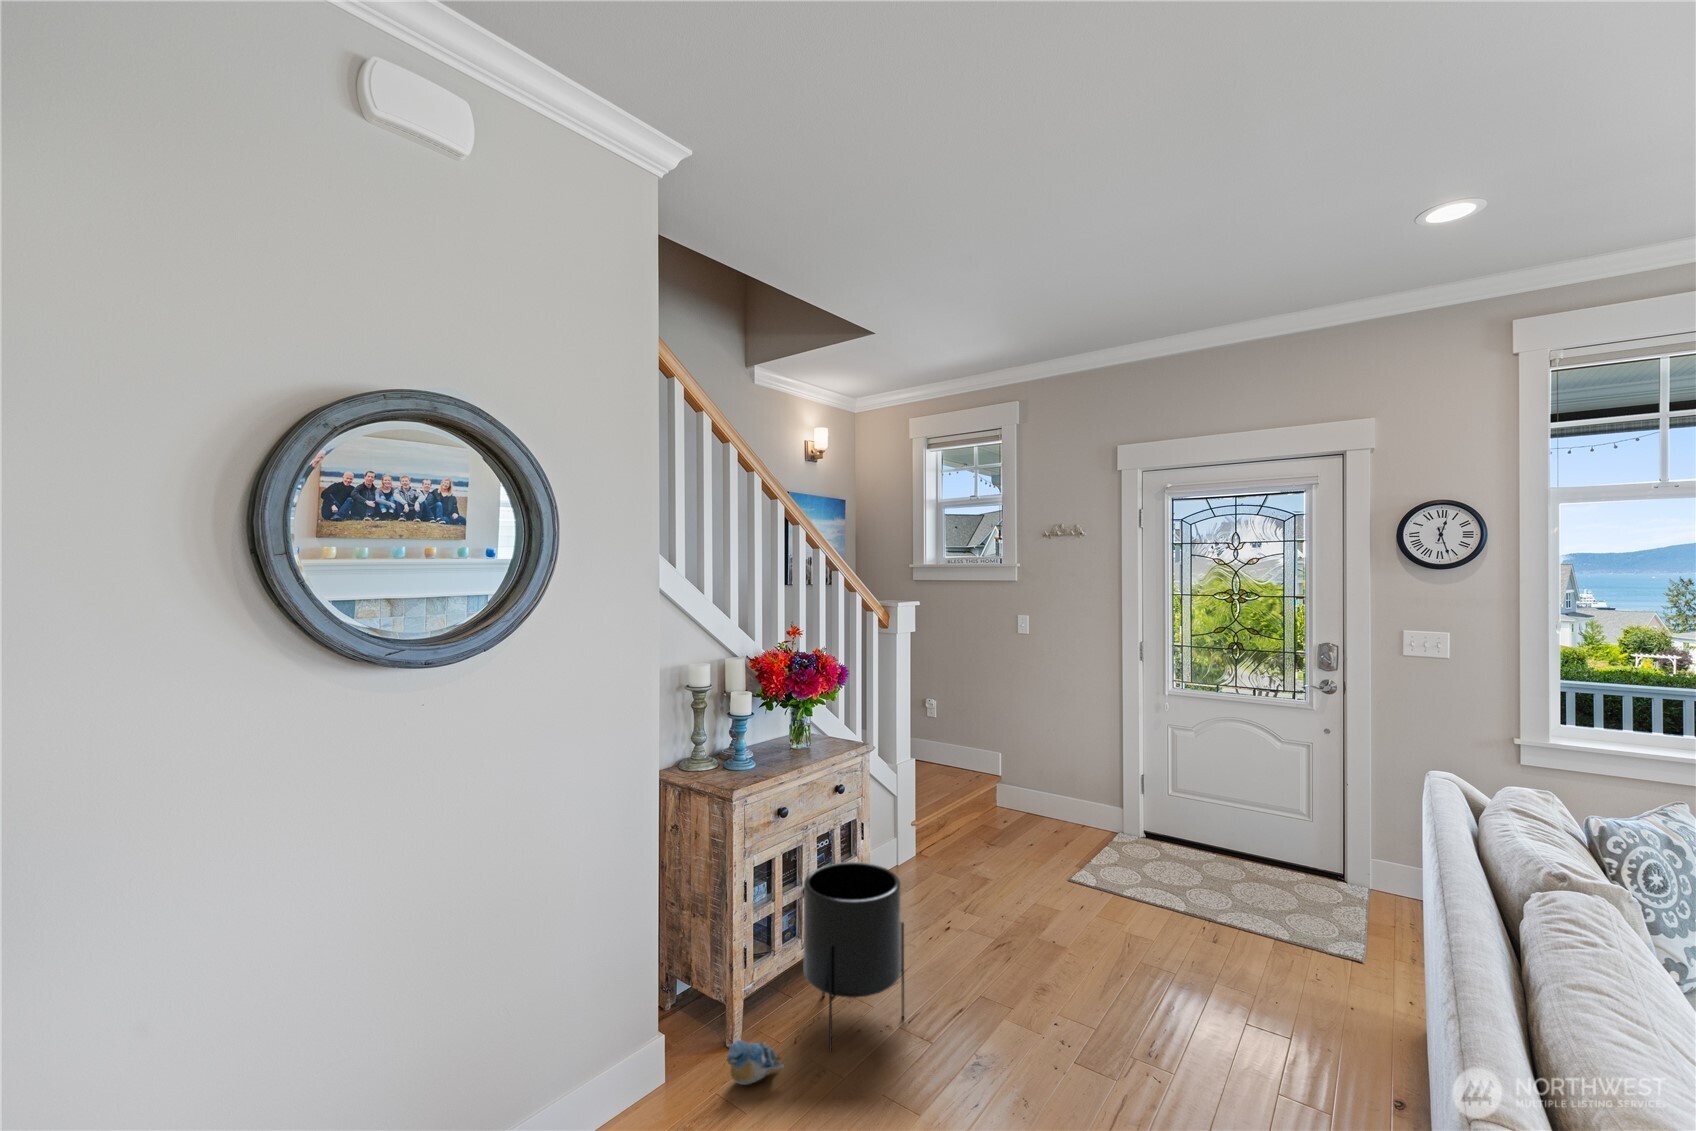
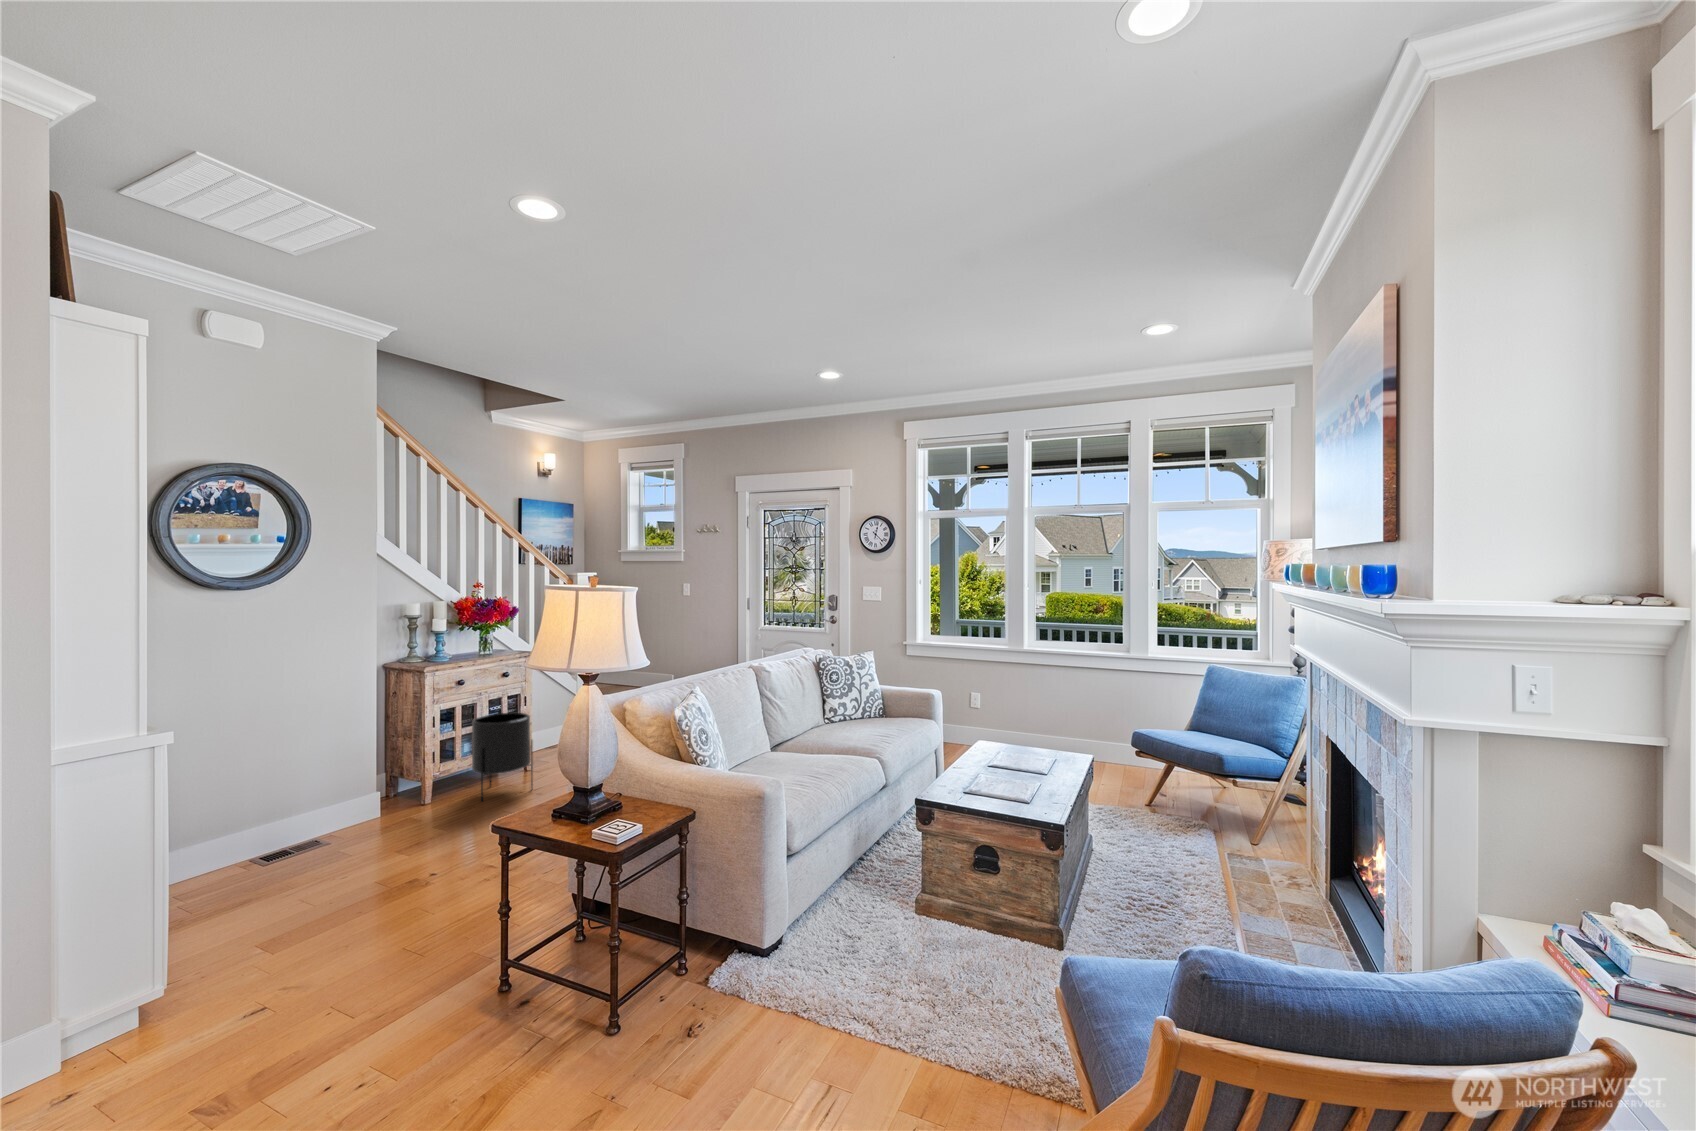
plush toy: present [727,1040,784,1085] -> none [415,792,451,814]

